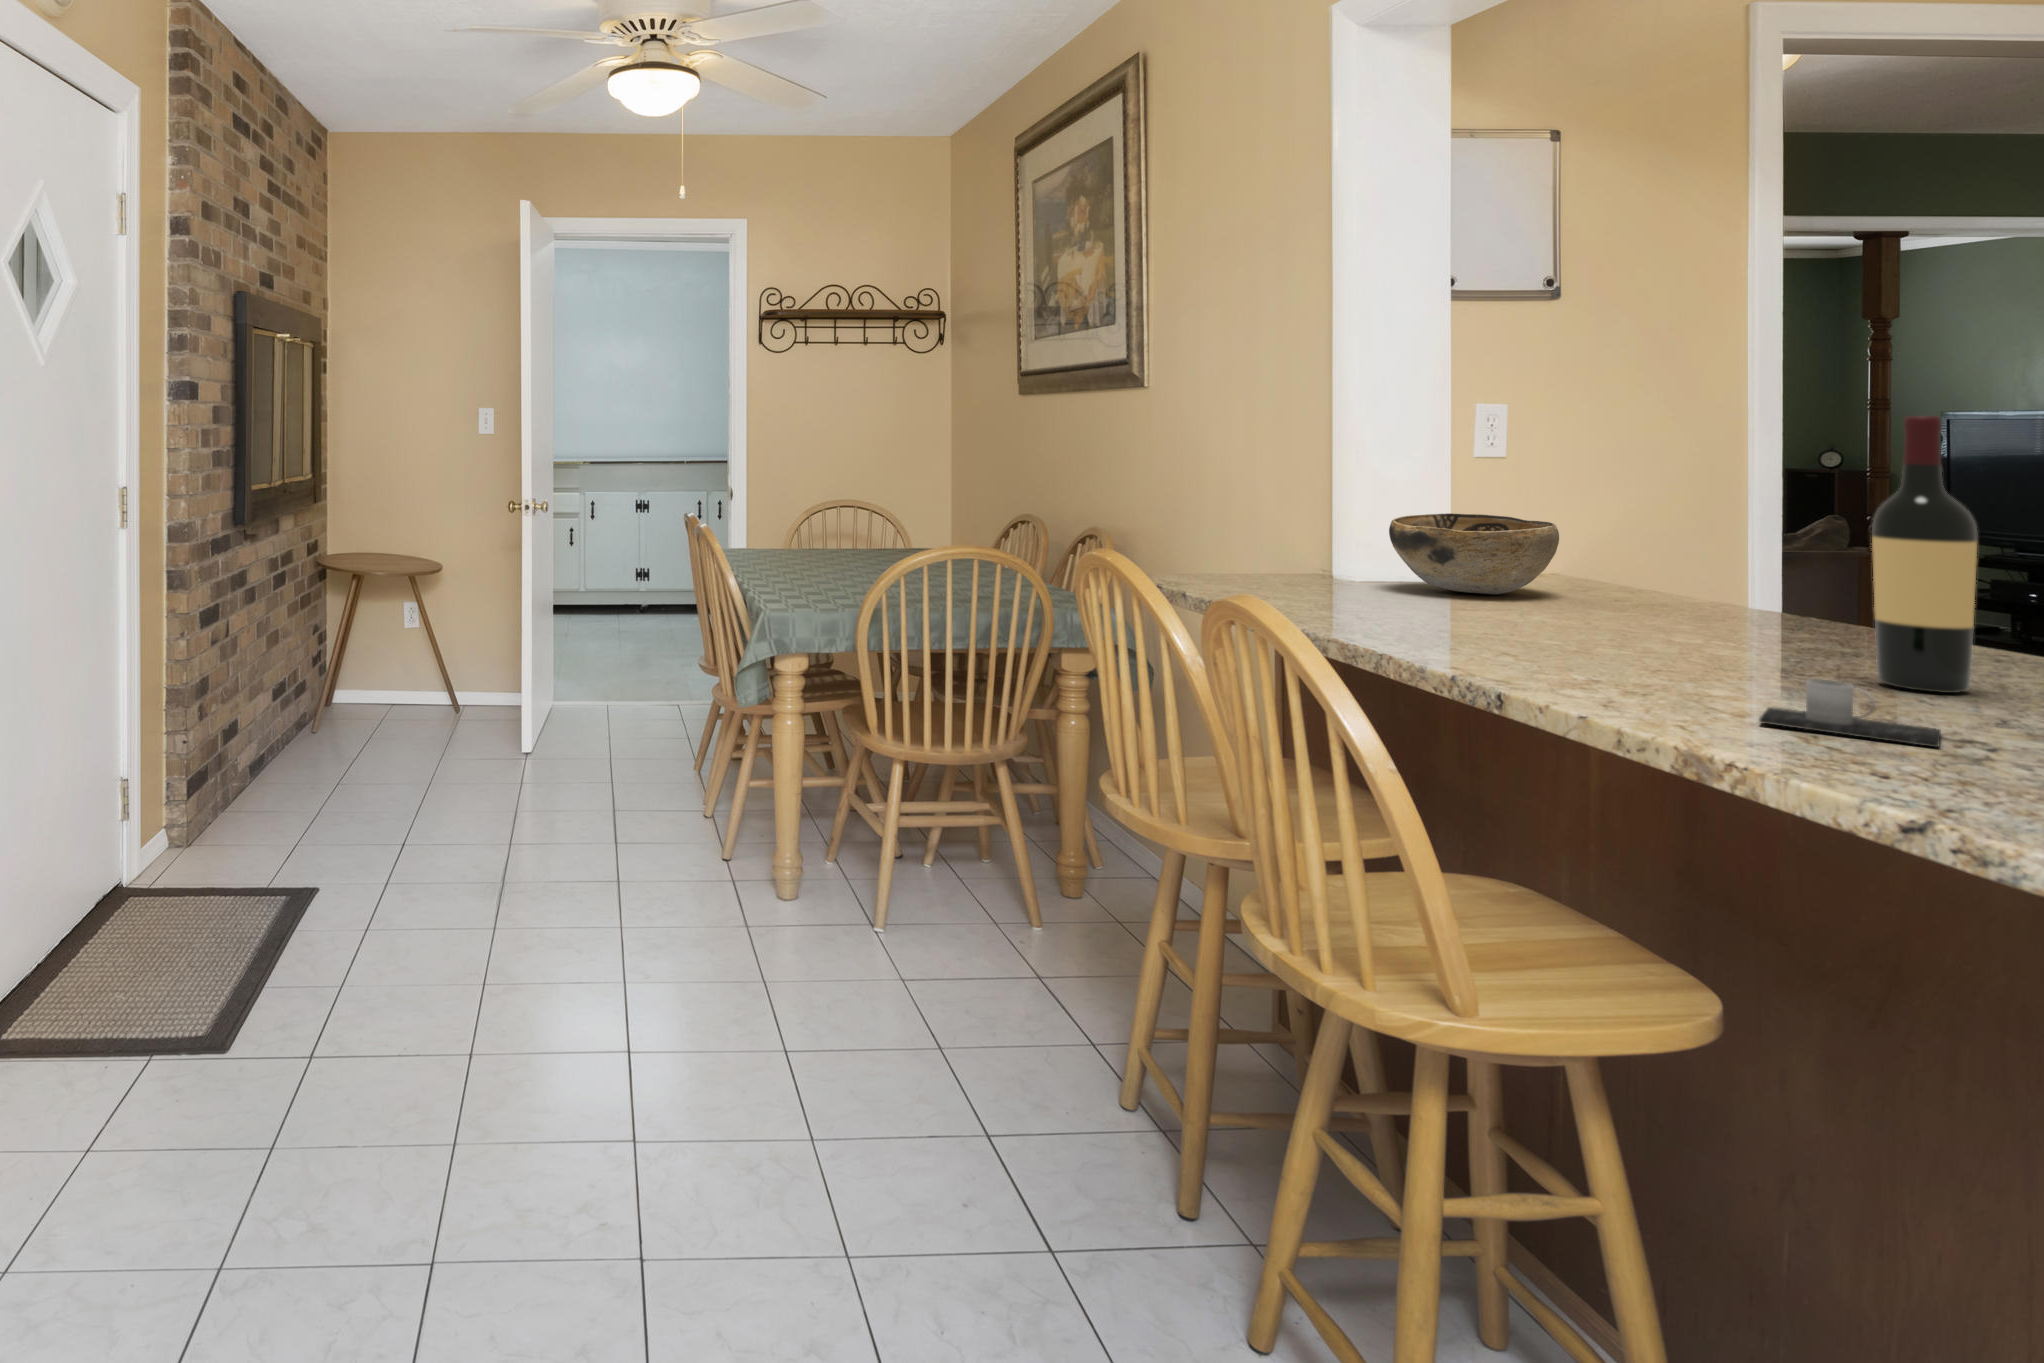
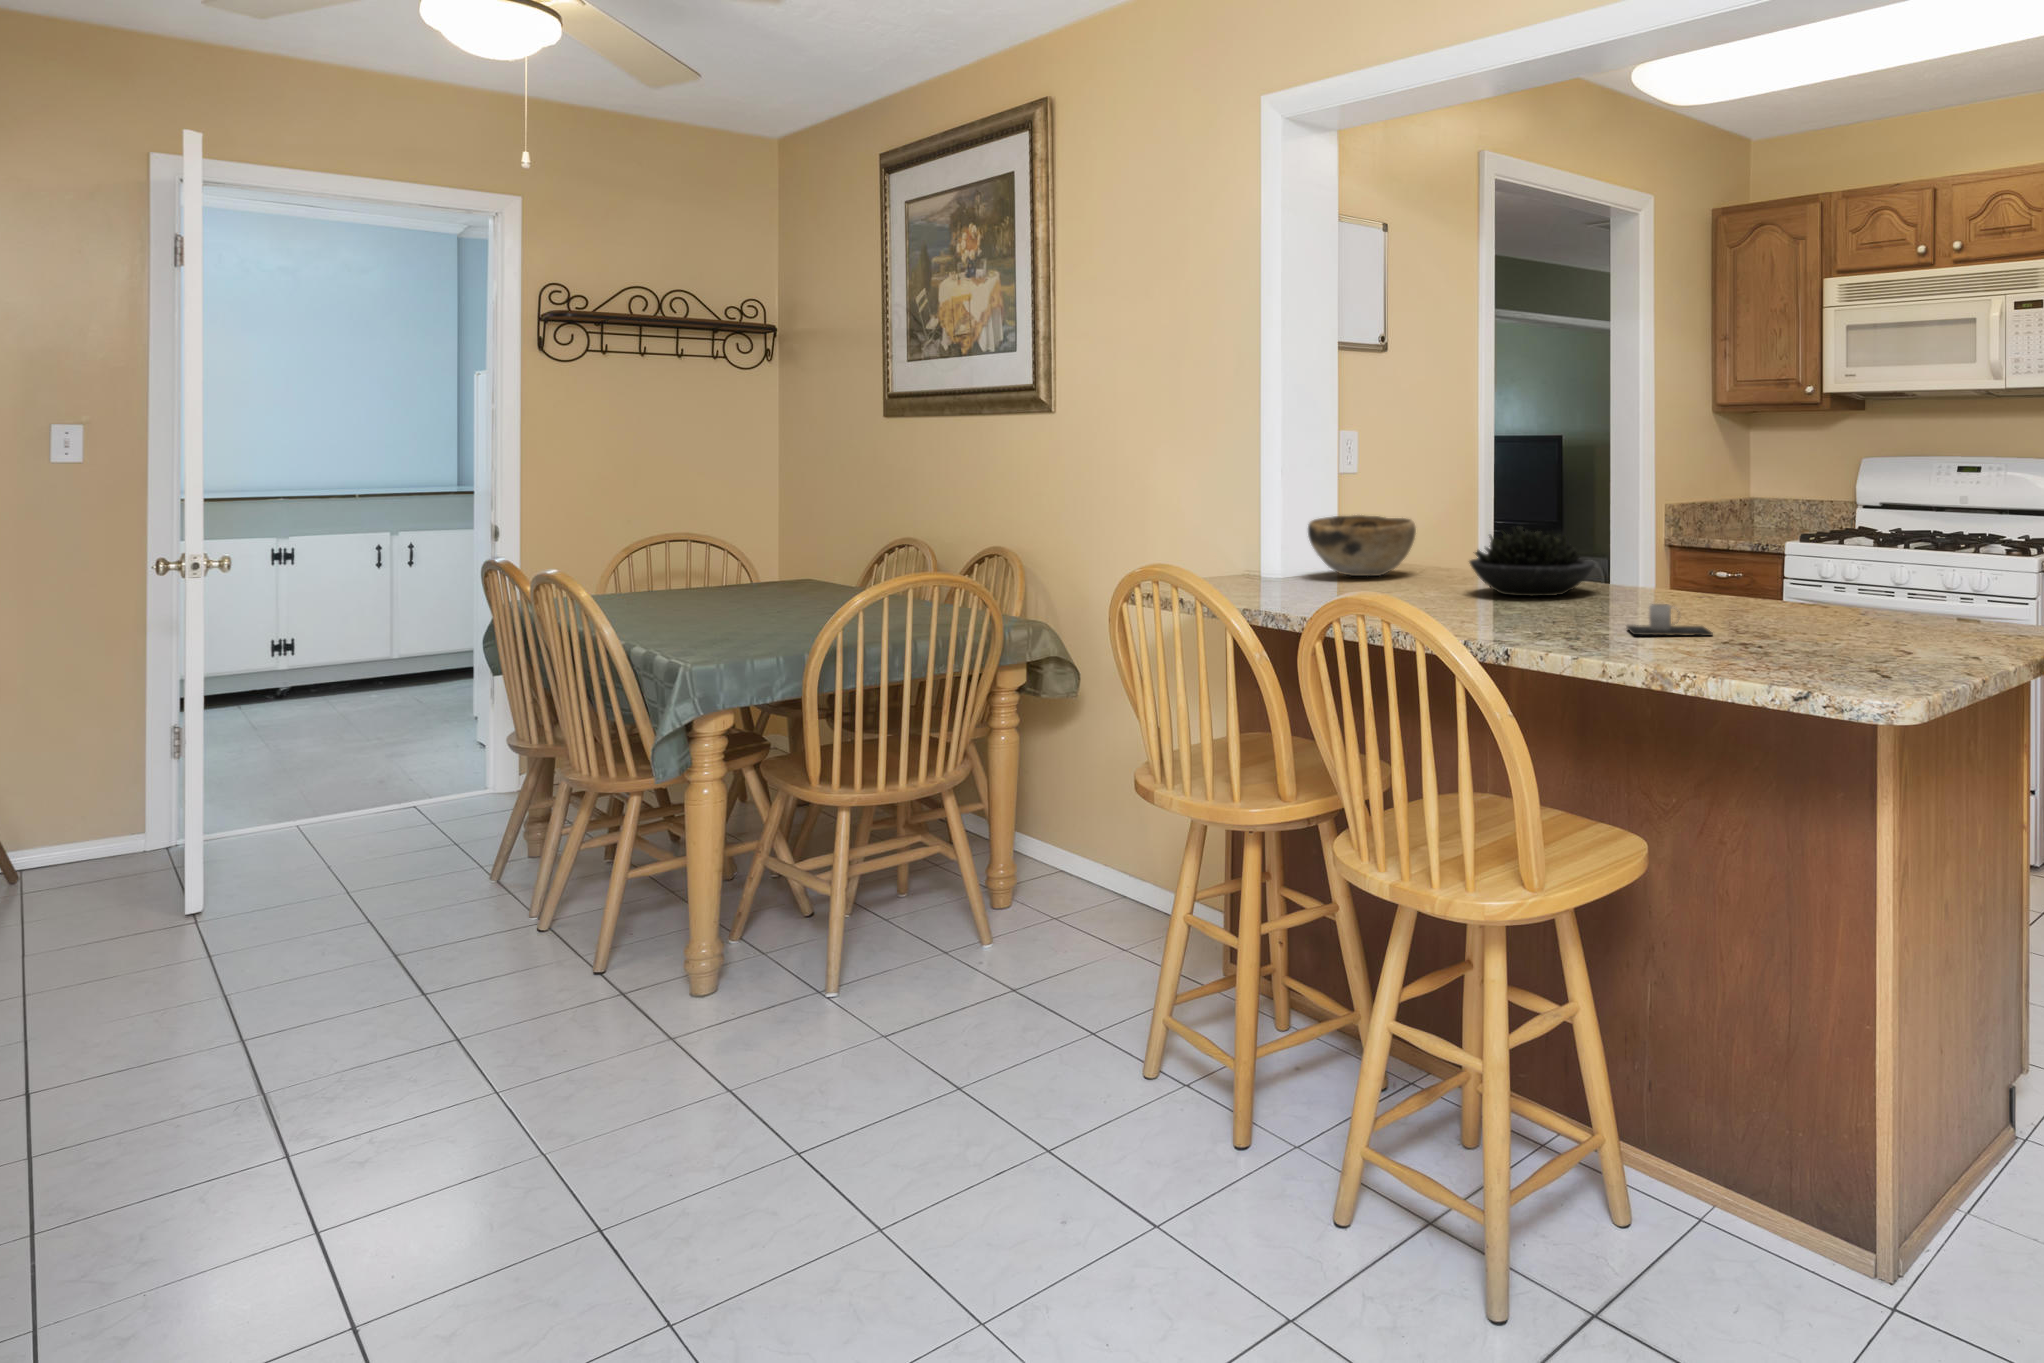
wine bottle: present [1872,416,1977,693] -> none [1635,439,1680,607]
succulent plant: none [1587,542,1832,650] -> present [1470,527,1594,596]

